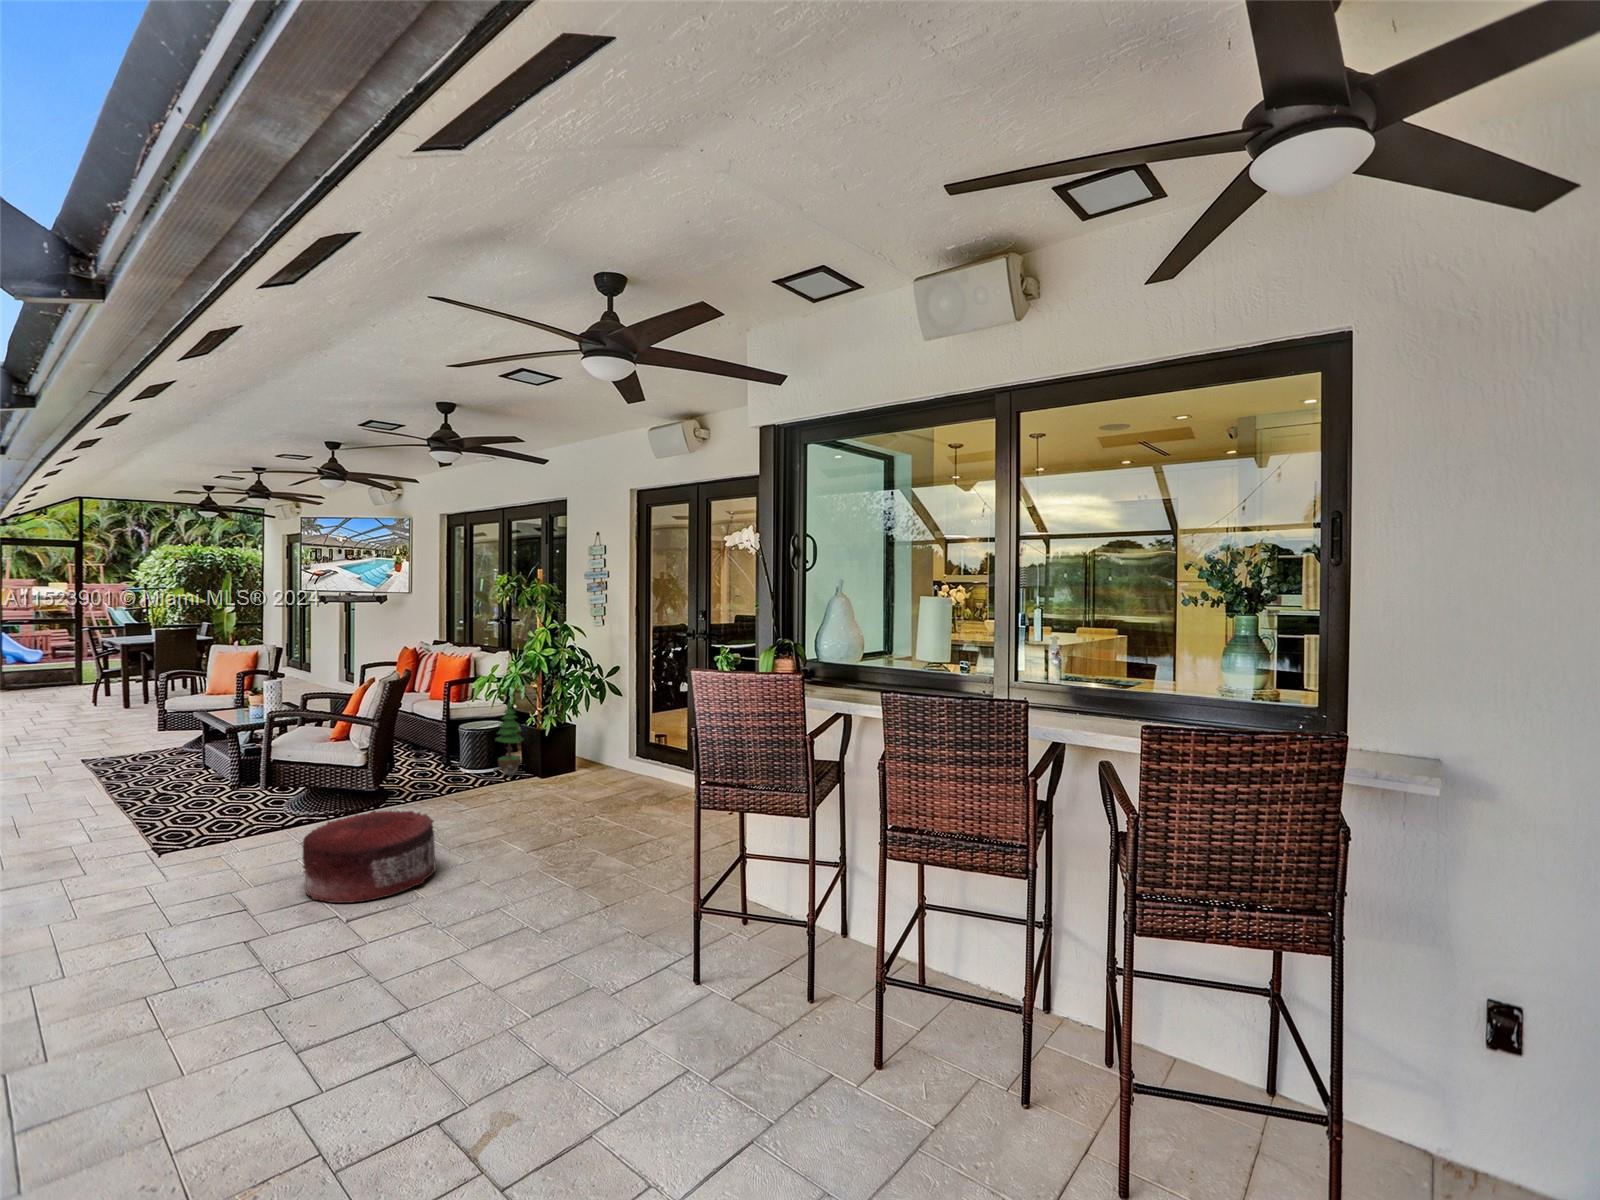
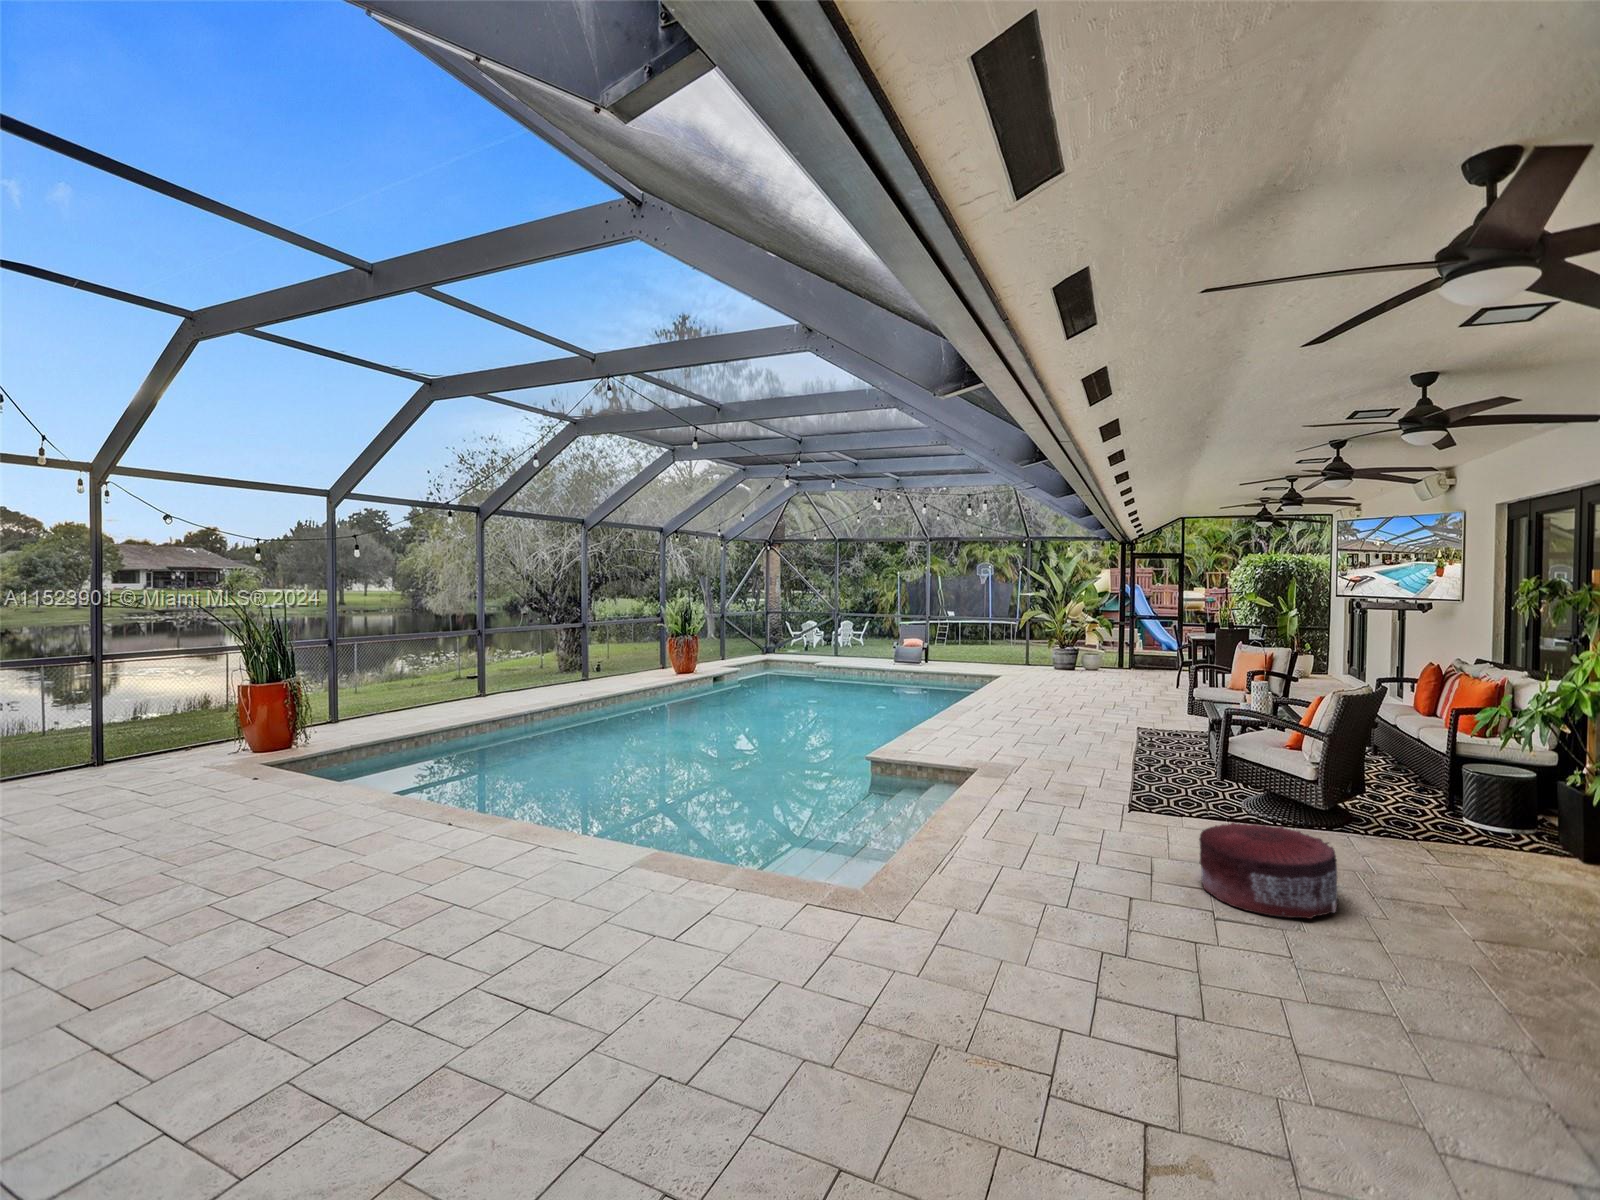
potted tree: present [495,702,523,776] -> none [1510,745,1561,847]

